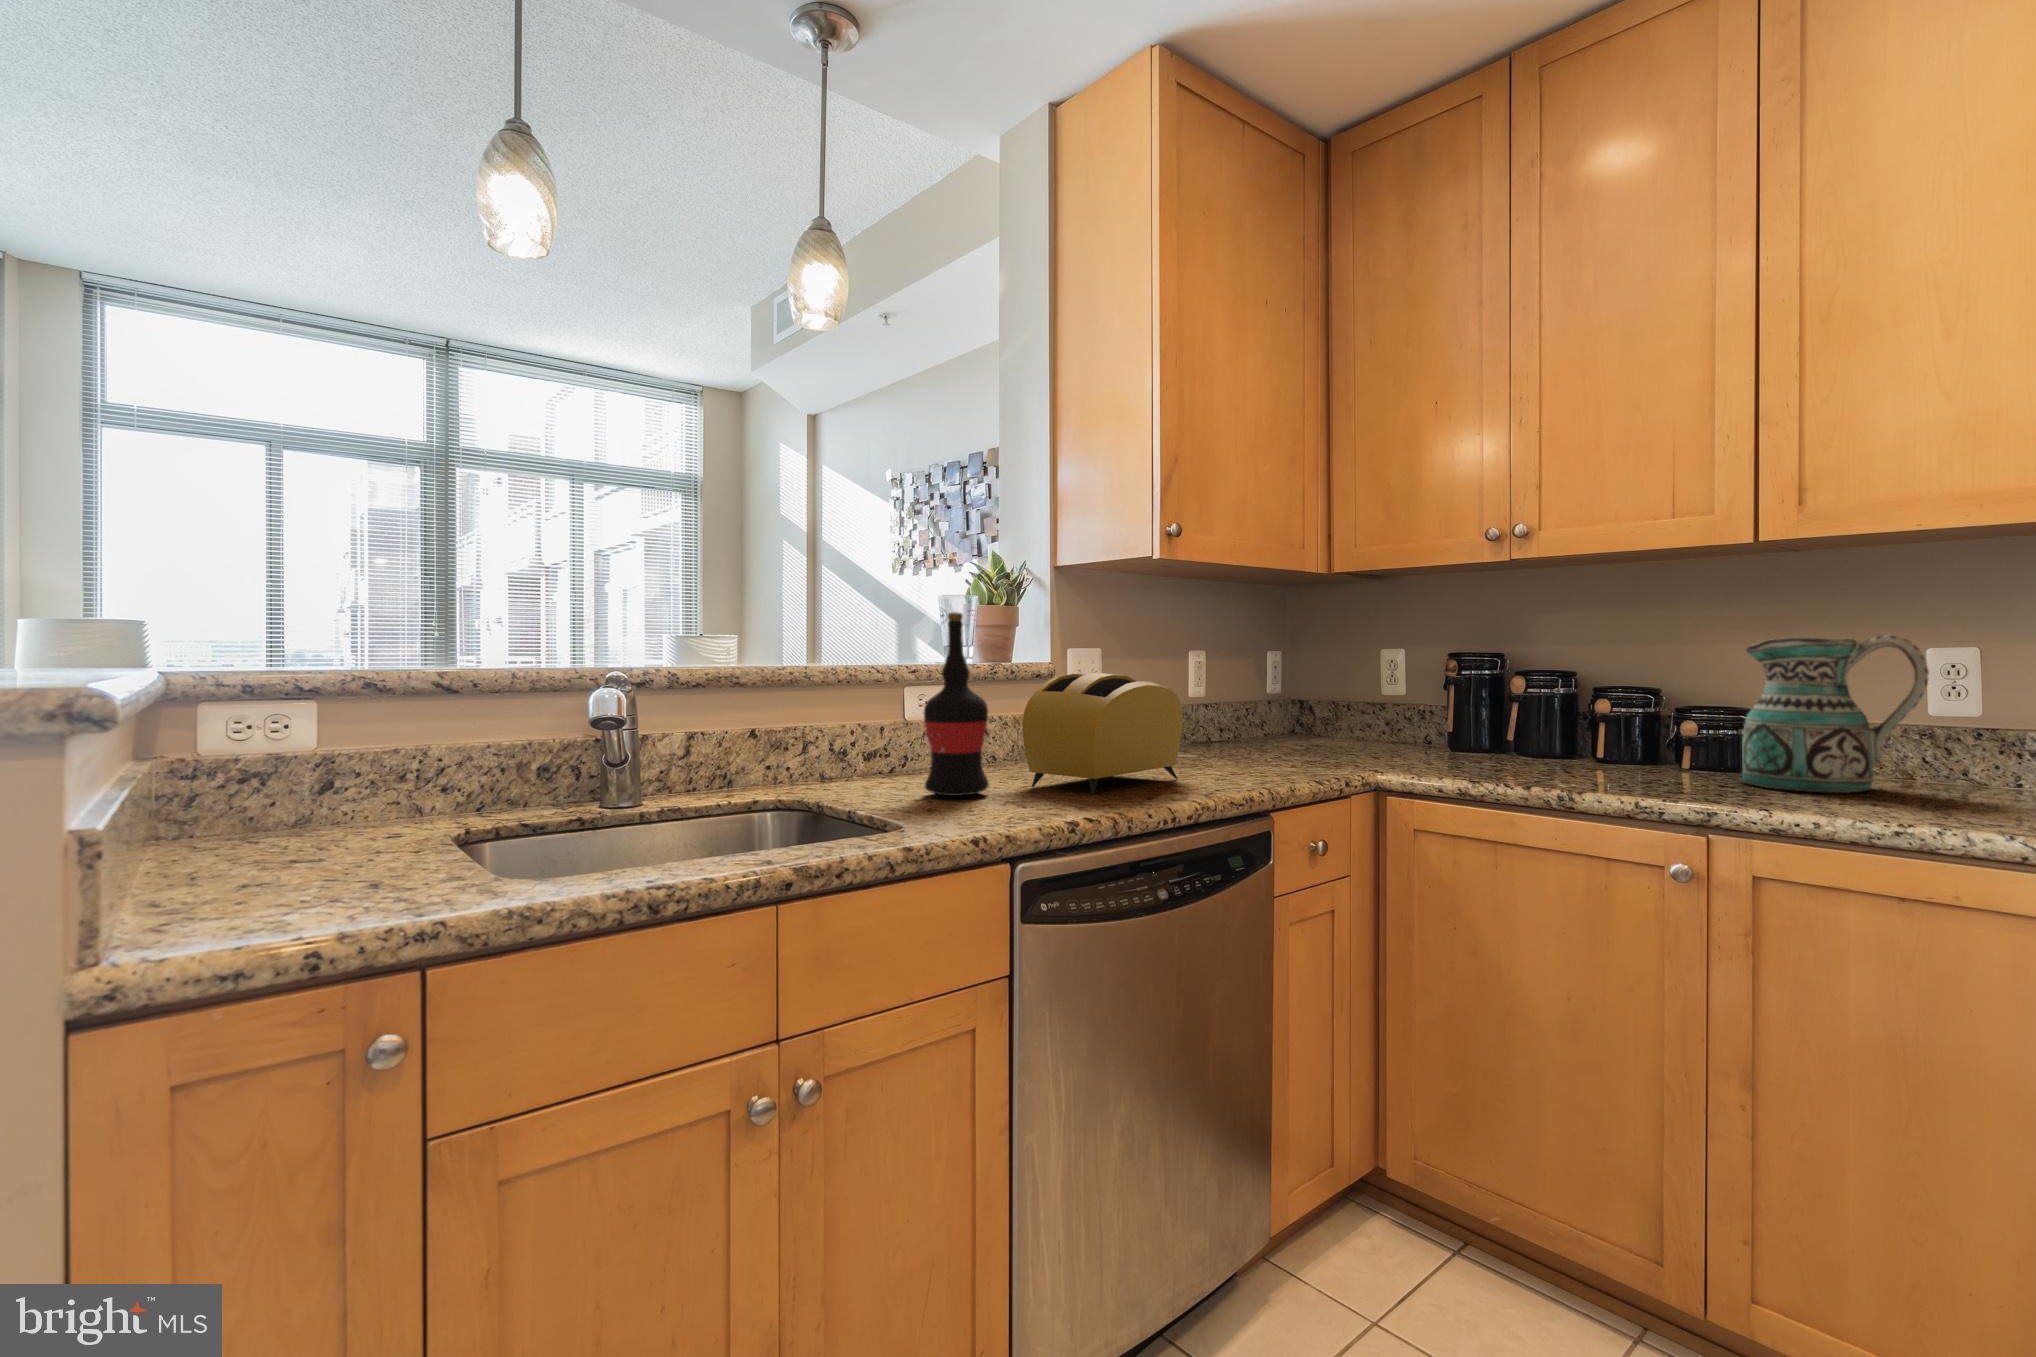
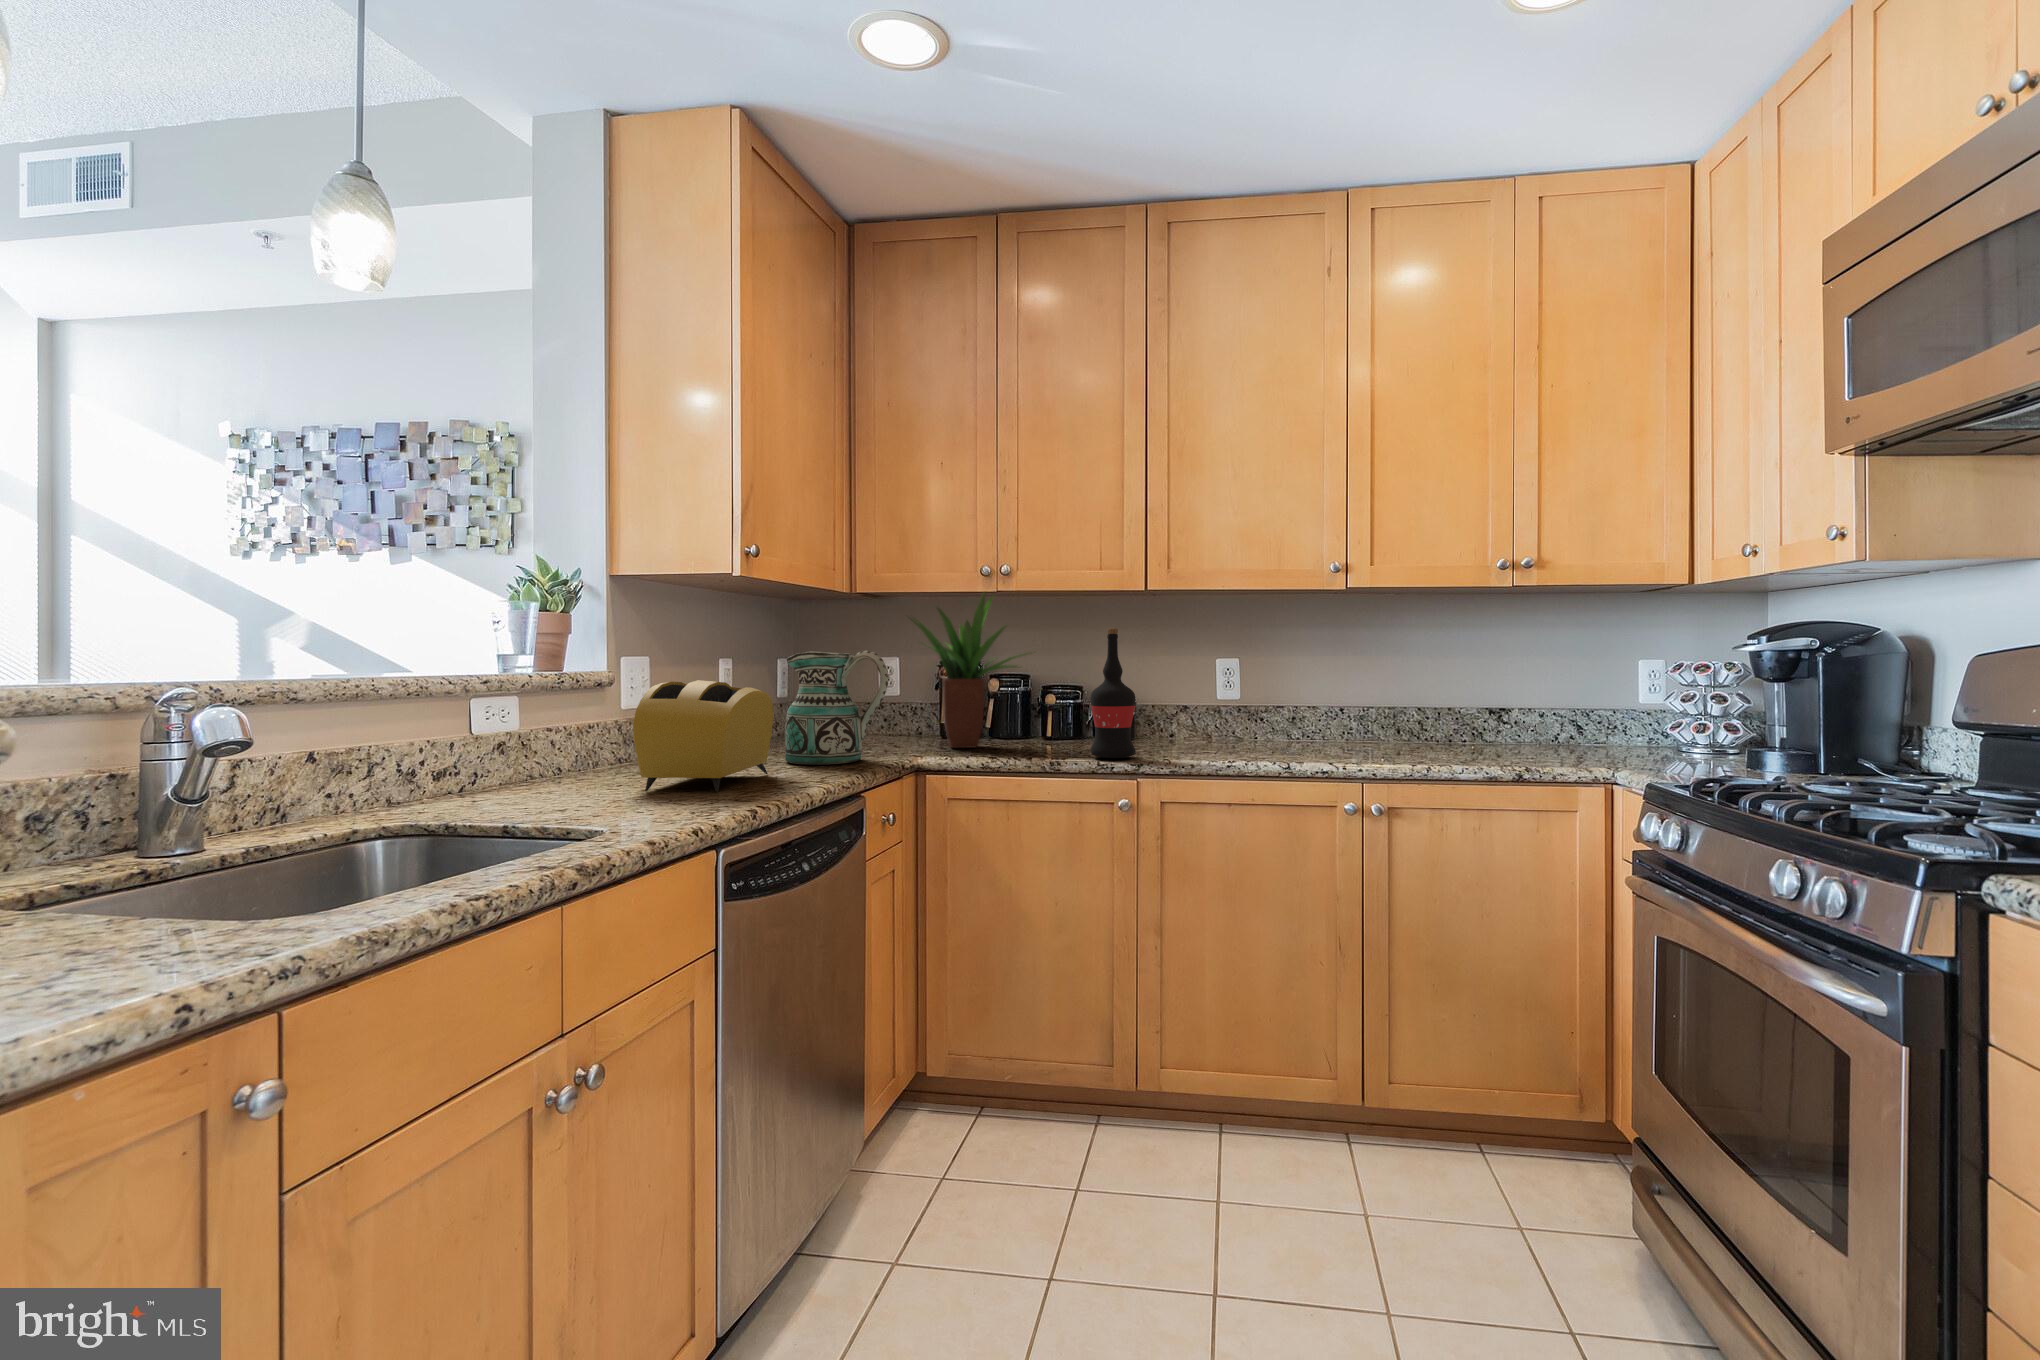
potted plant: none [1390,562,1569,766] -> present [910,593,1026,748]
wine bottle: present [924,612,989,796] -> present [1090,628,1136,758]
ceramic pitcher: present [1742,635,1929,793] -> present [785,651,888,765]

